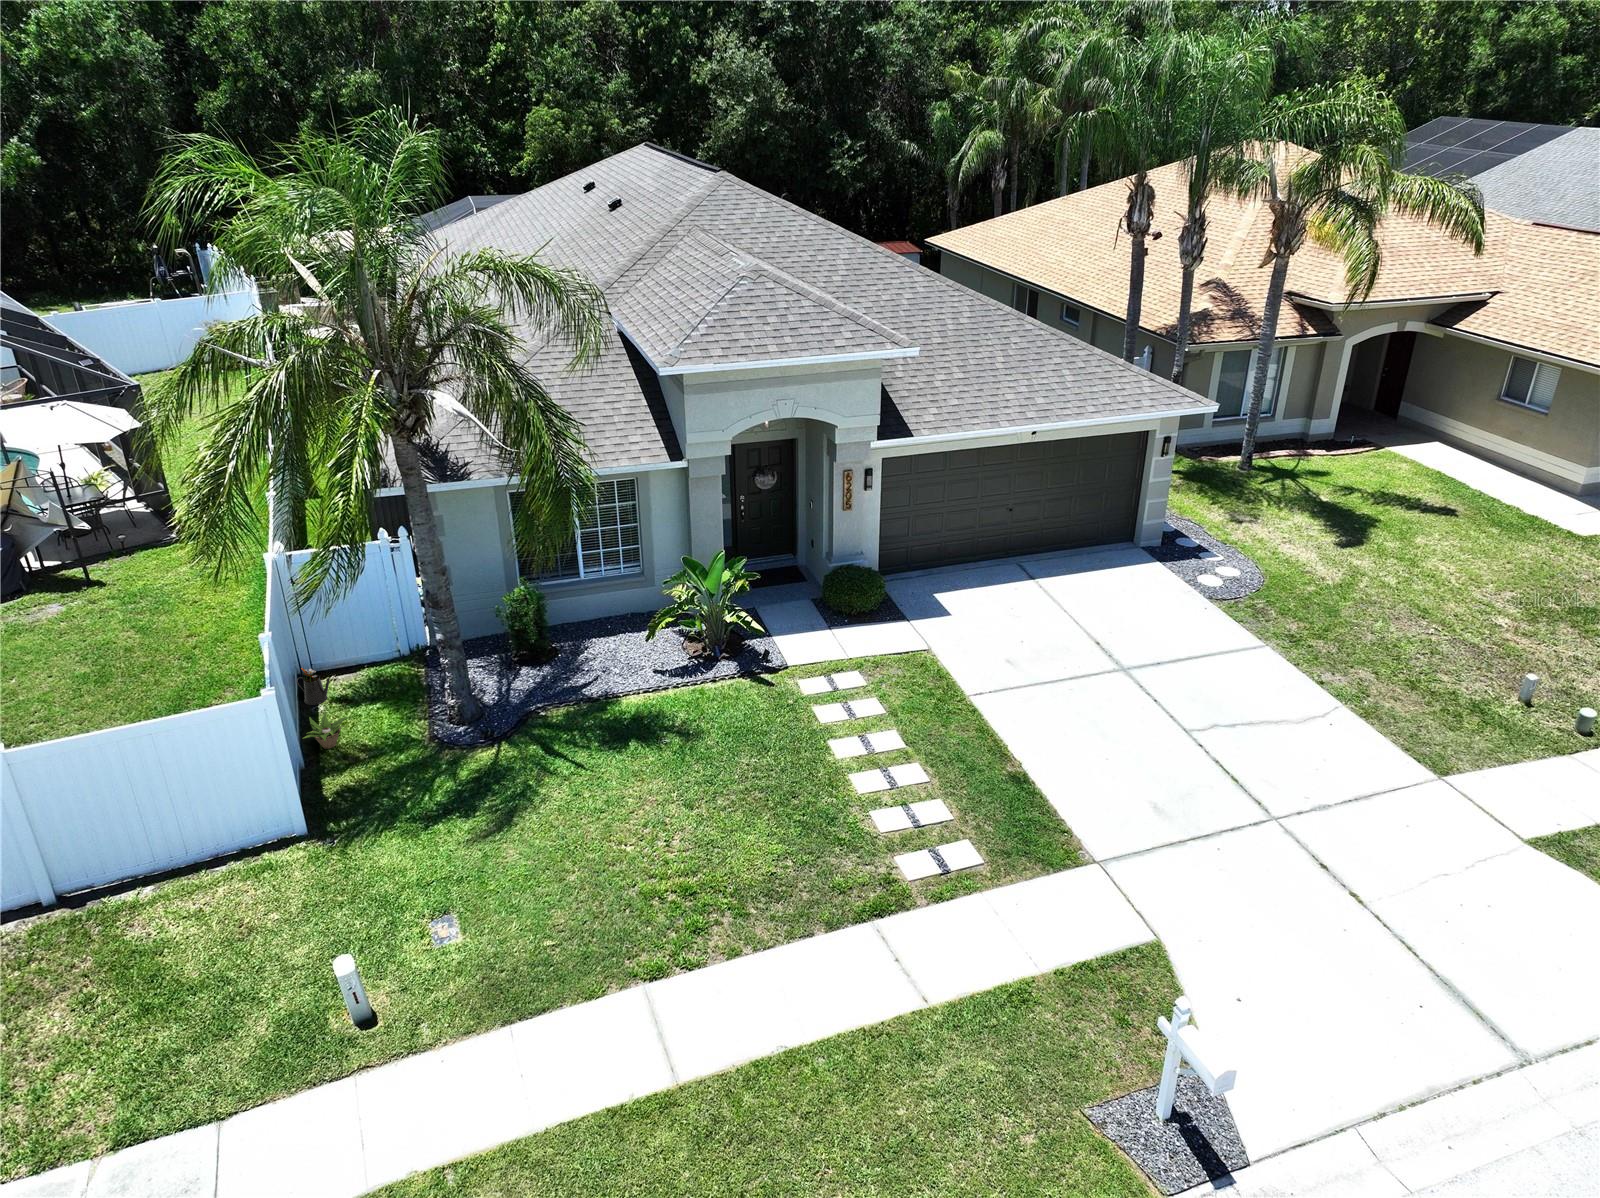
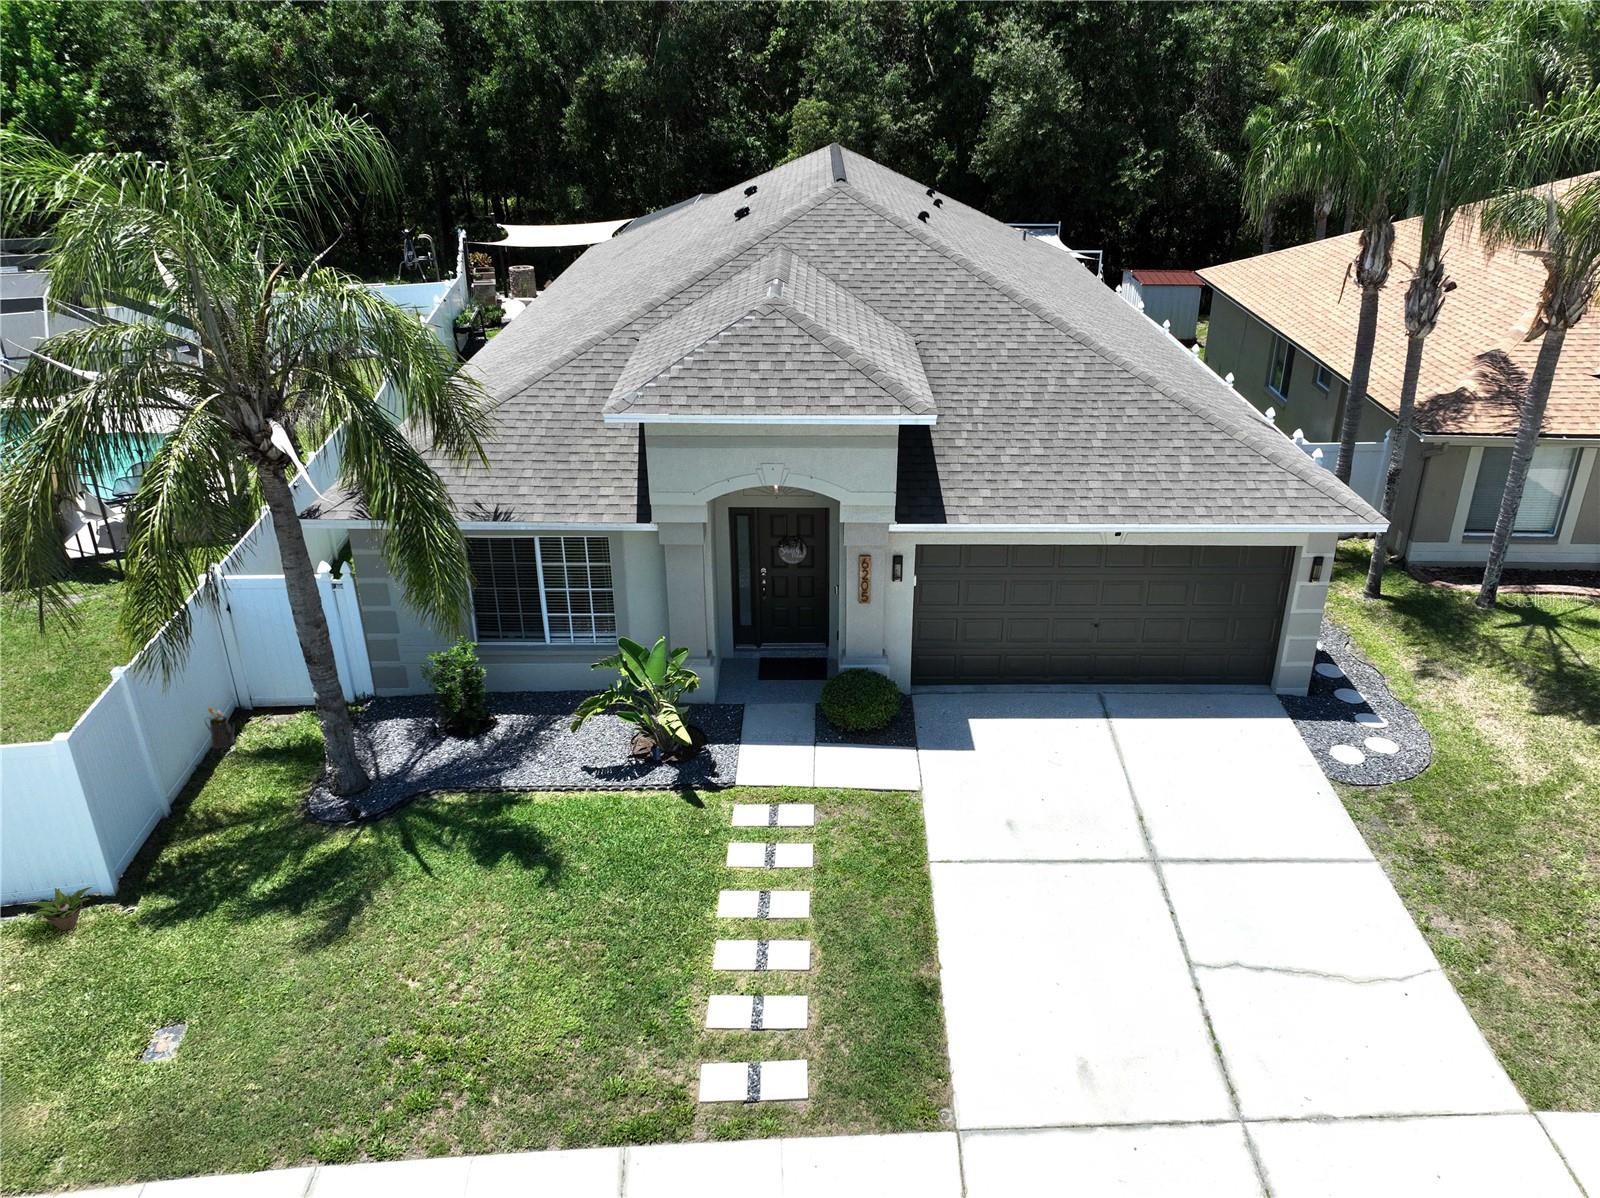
decorative plant: present [303,712,347,749] -> present [27,887,92,930]

